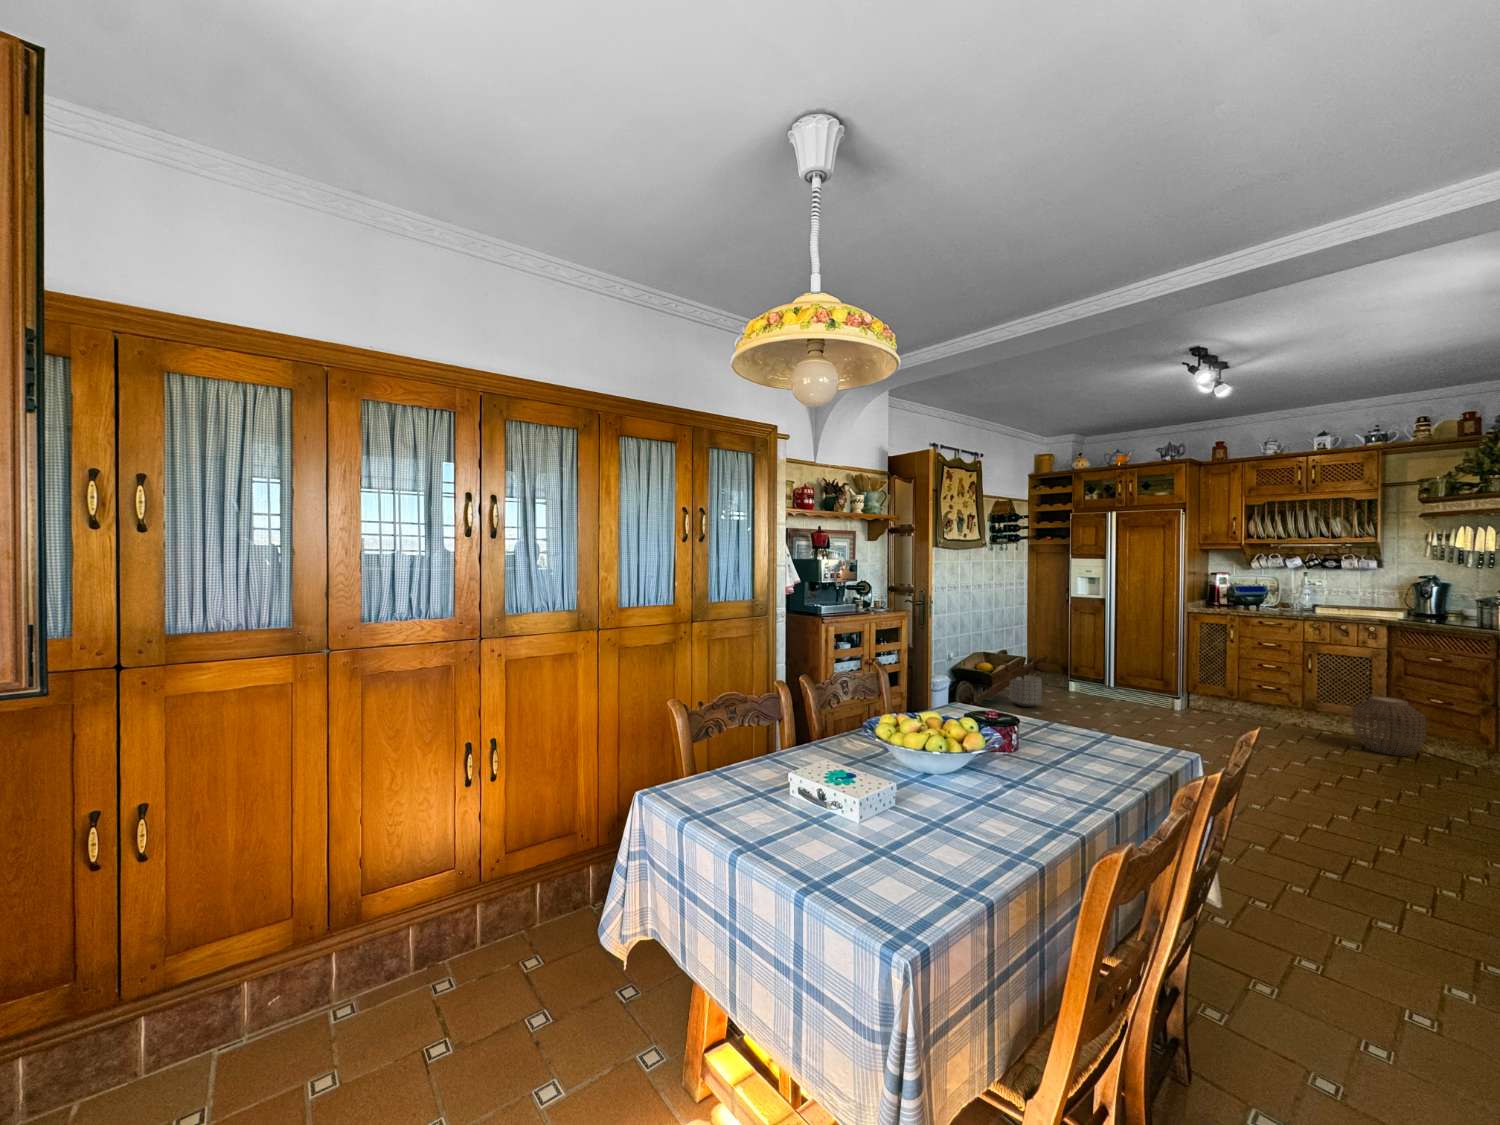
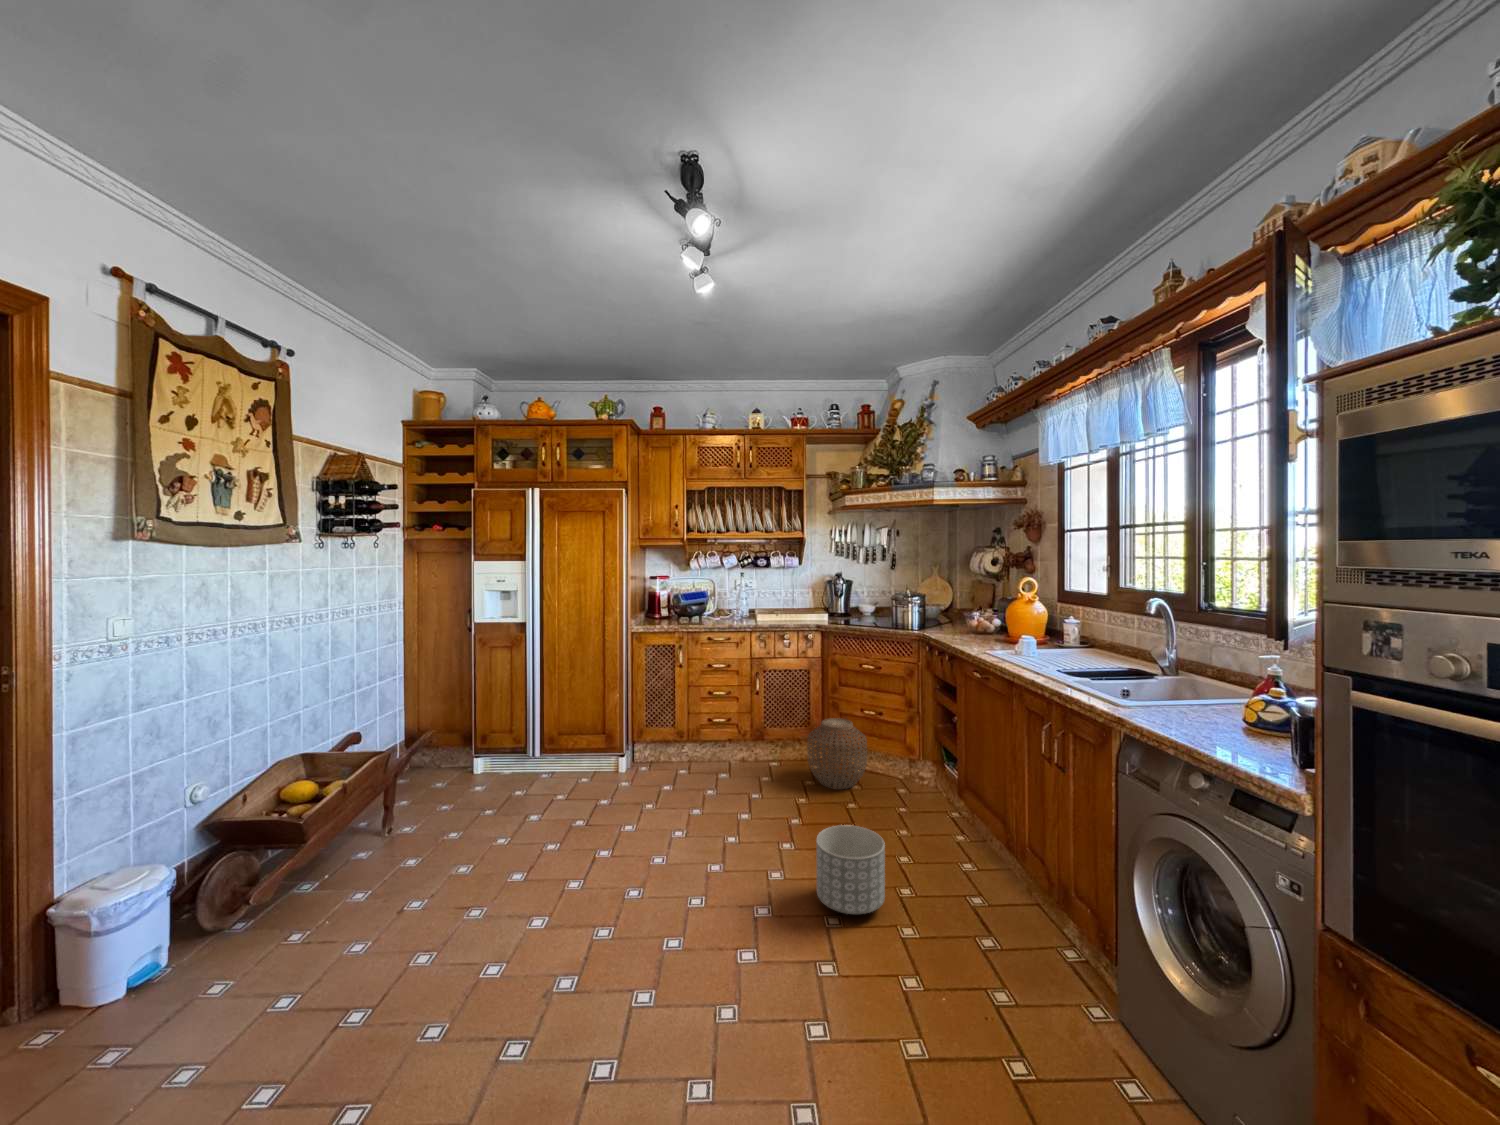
planter: present [1009,676,1042,707] -> present [816,825,885,914]

